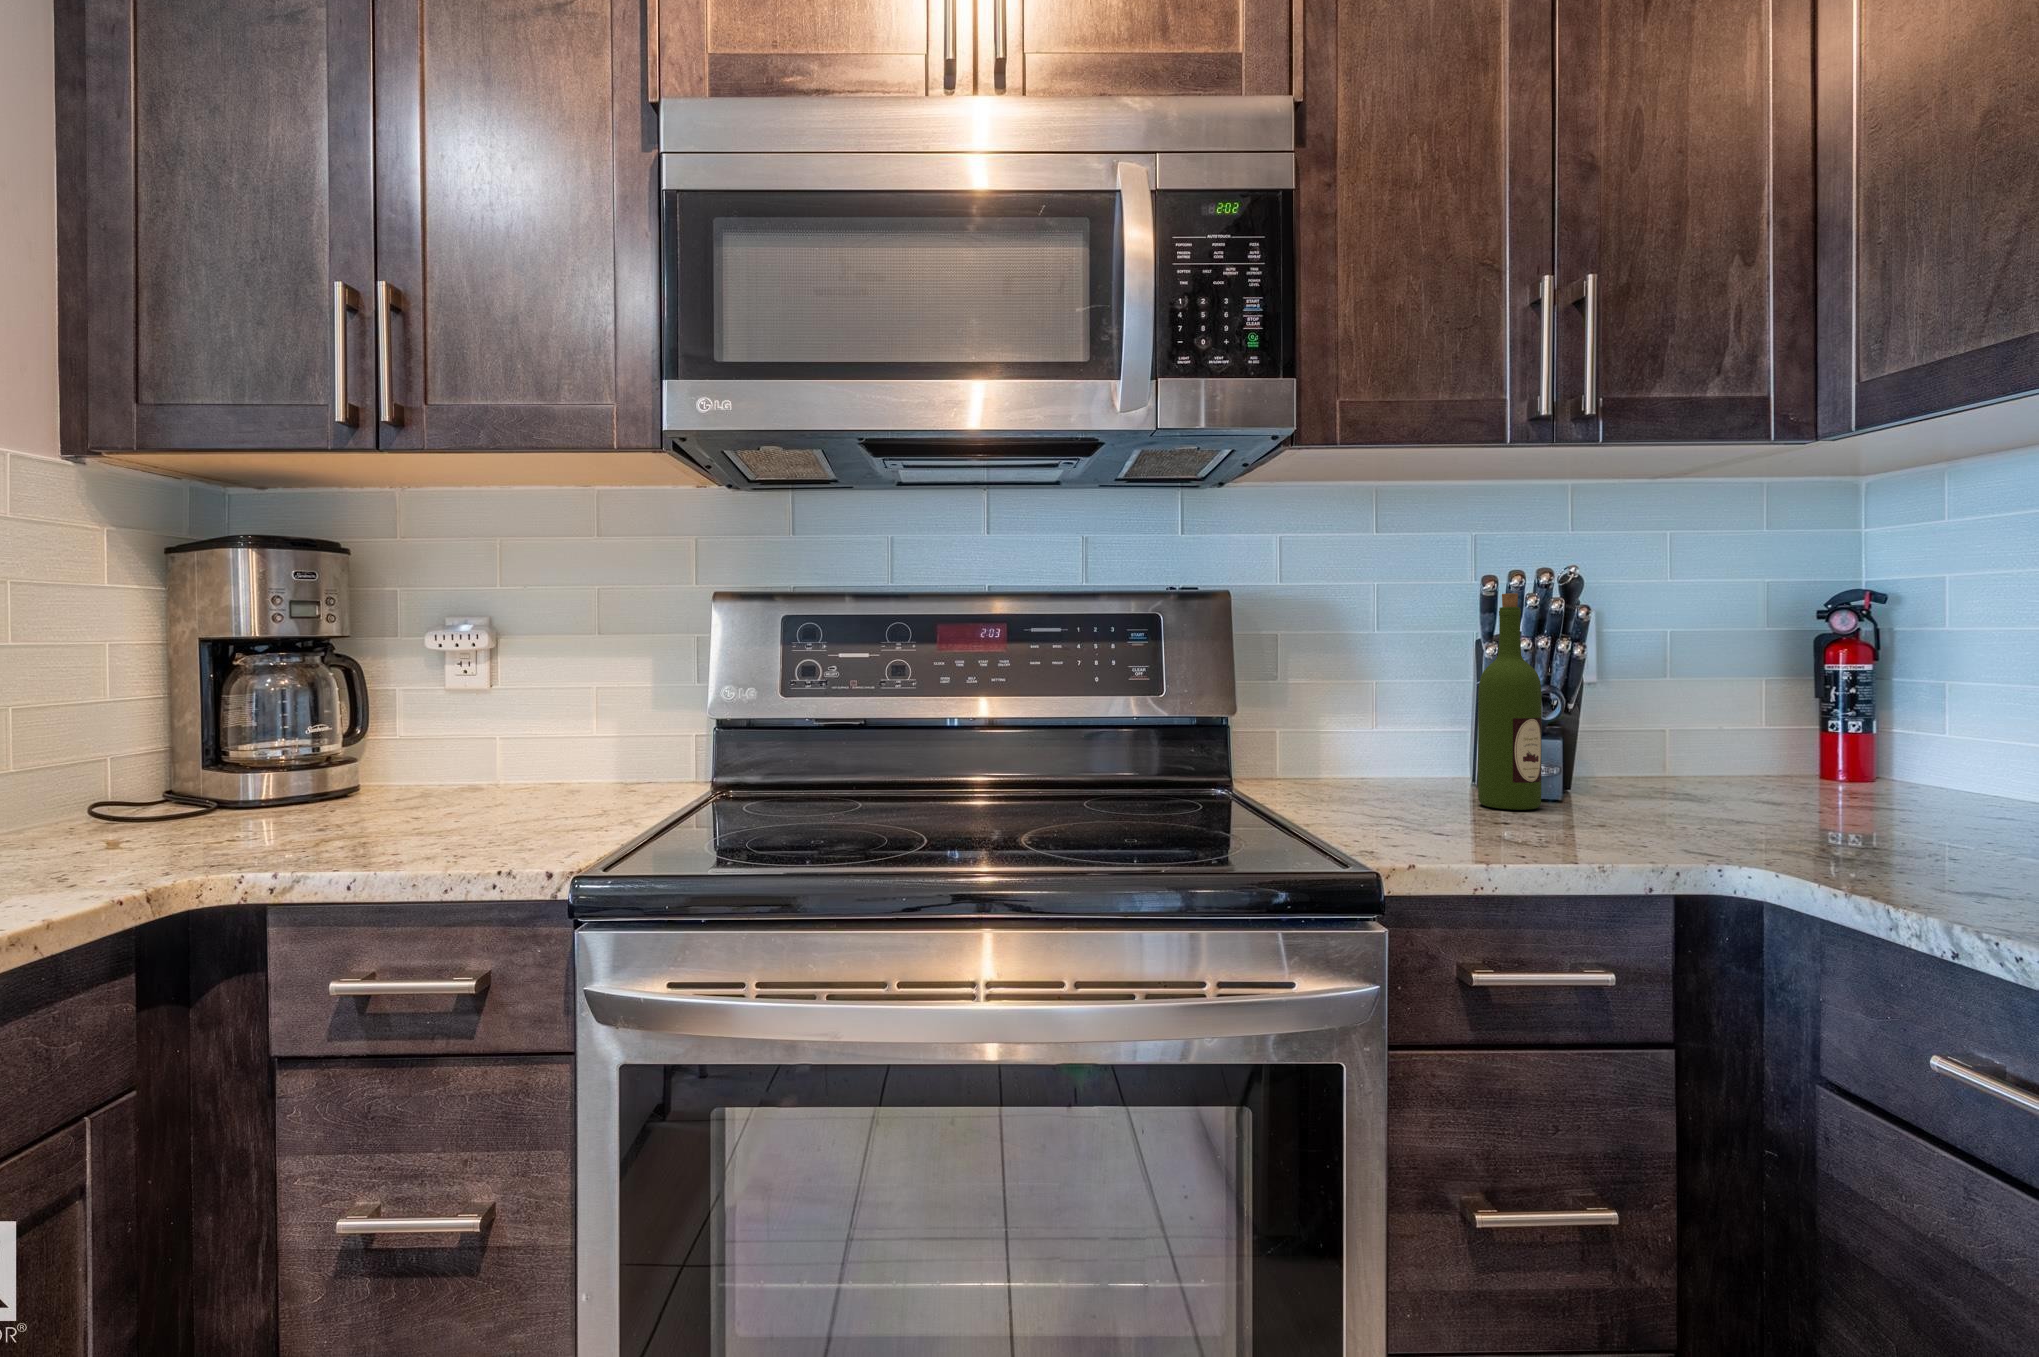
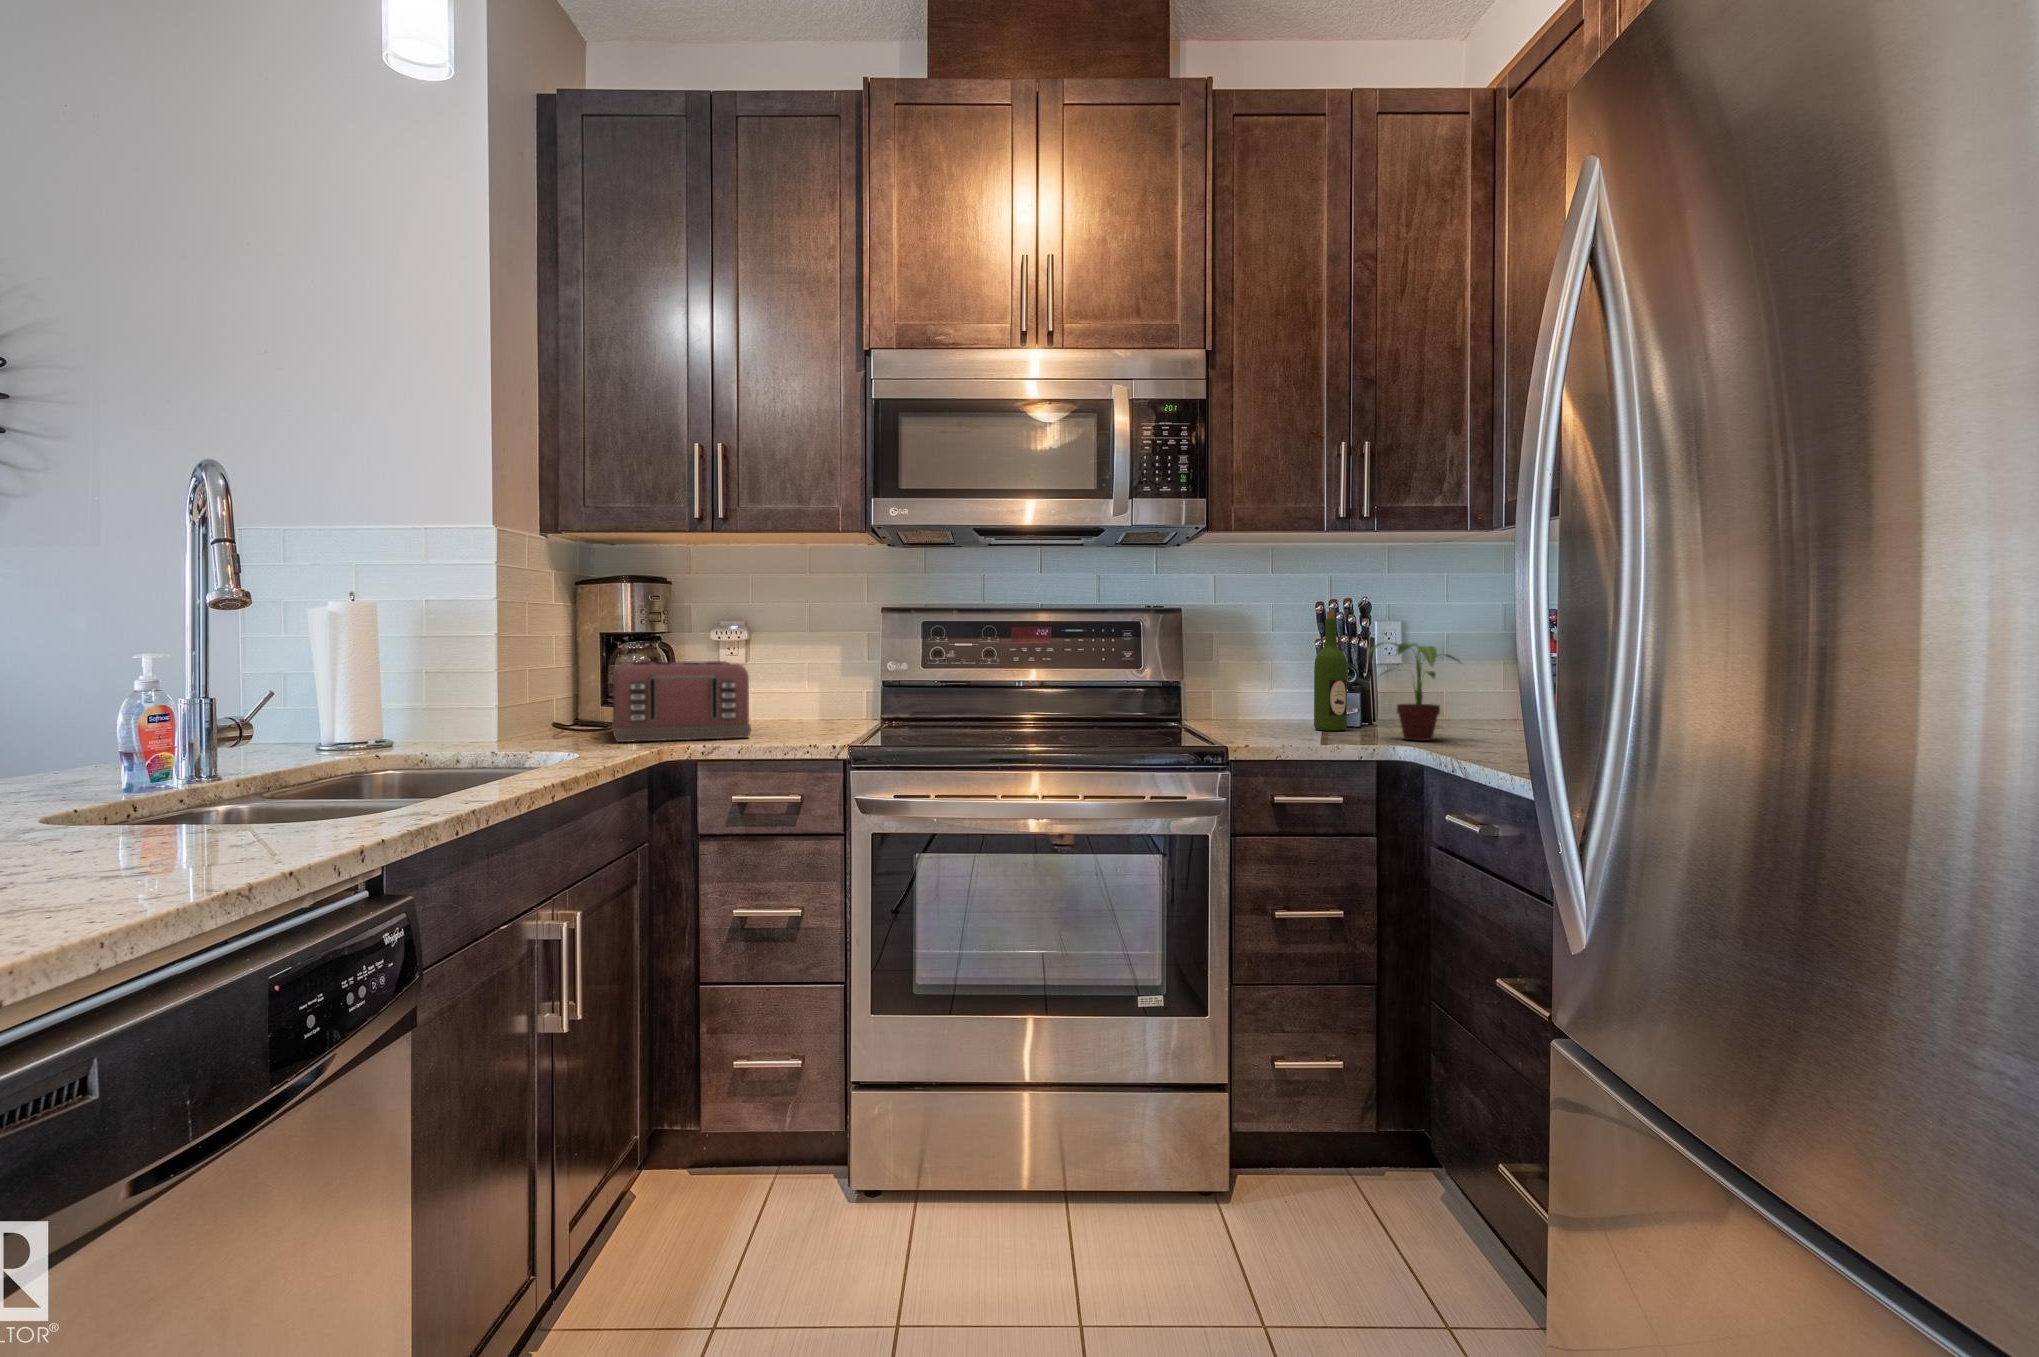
potted plant: none [1620,649,1809,845] -> present [1368,642,1460,741]
toaster: none [117,689,451,861] -> present [612,661,751,742]

